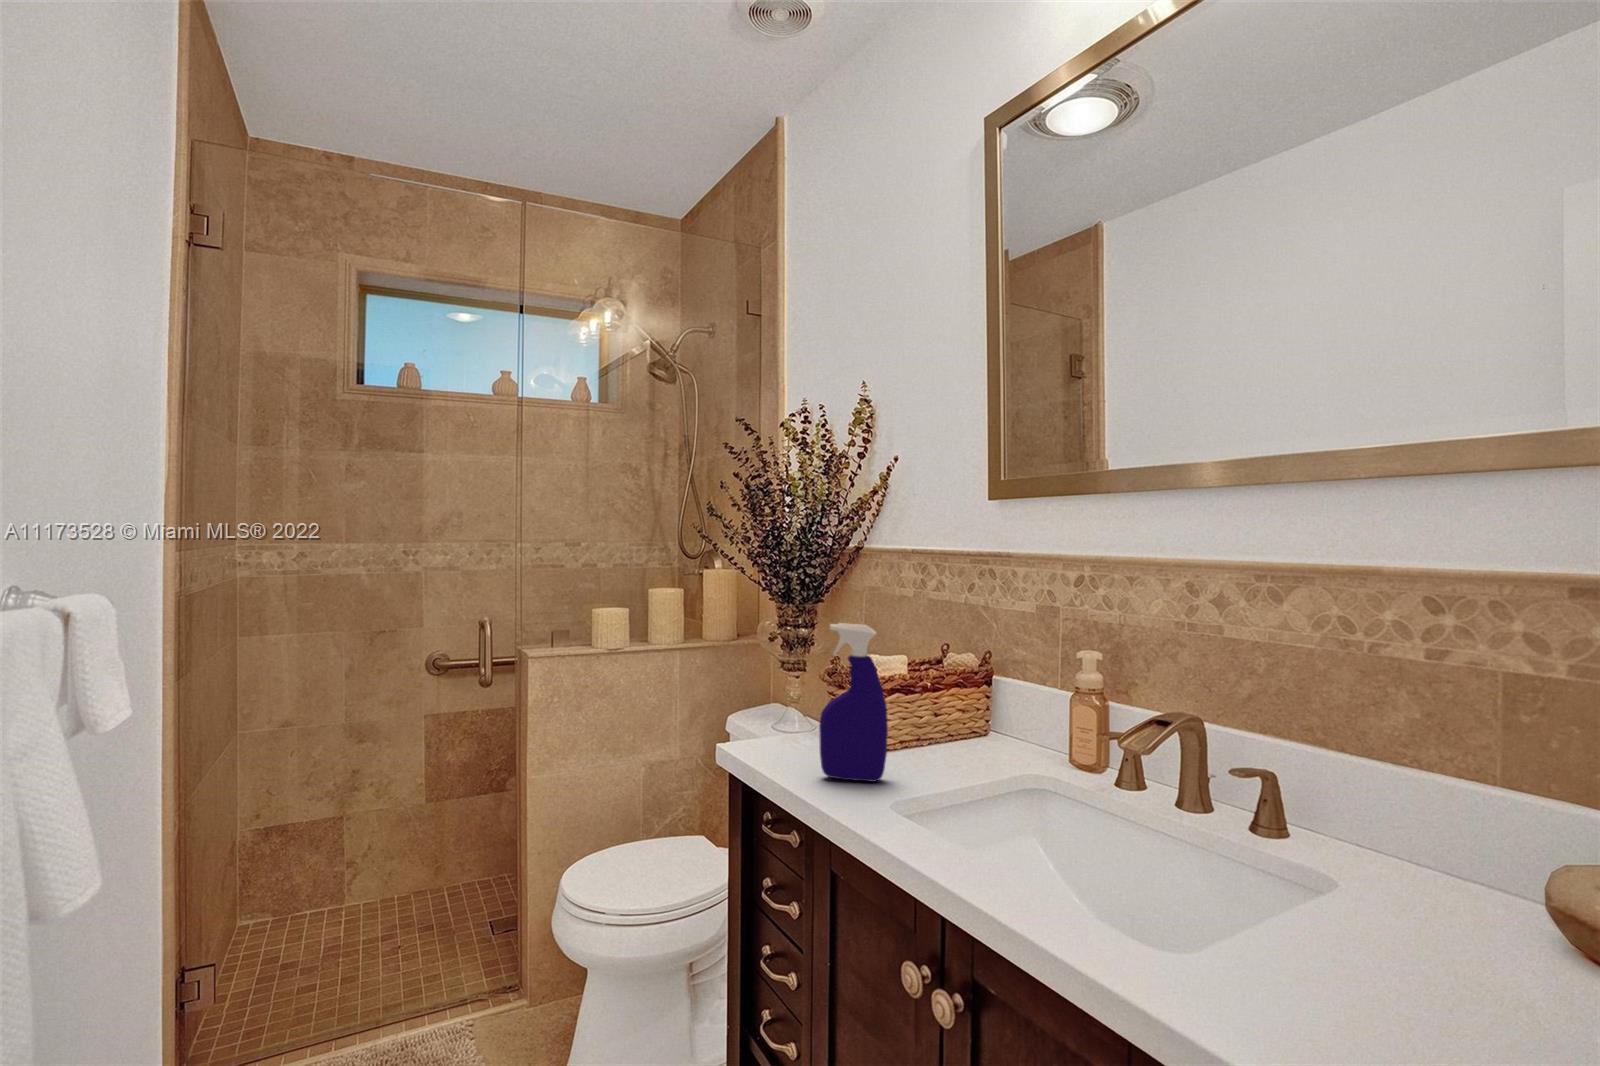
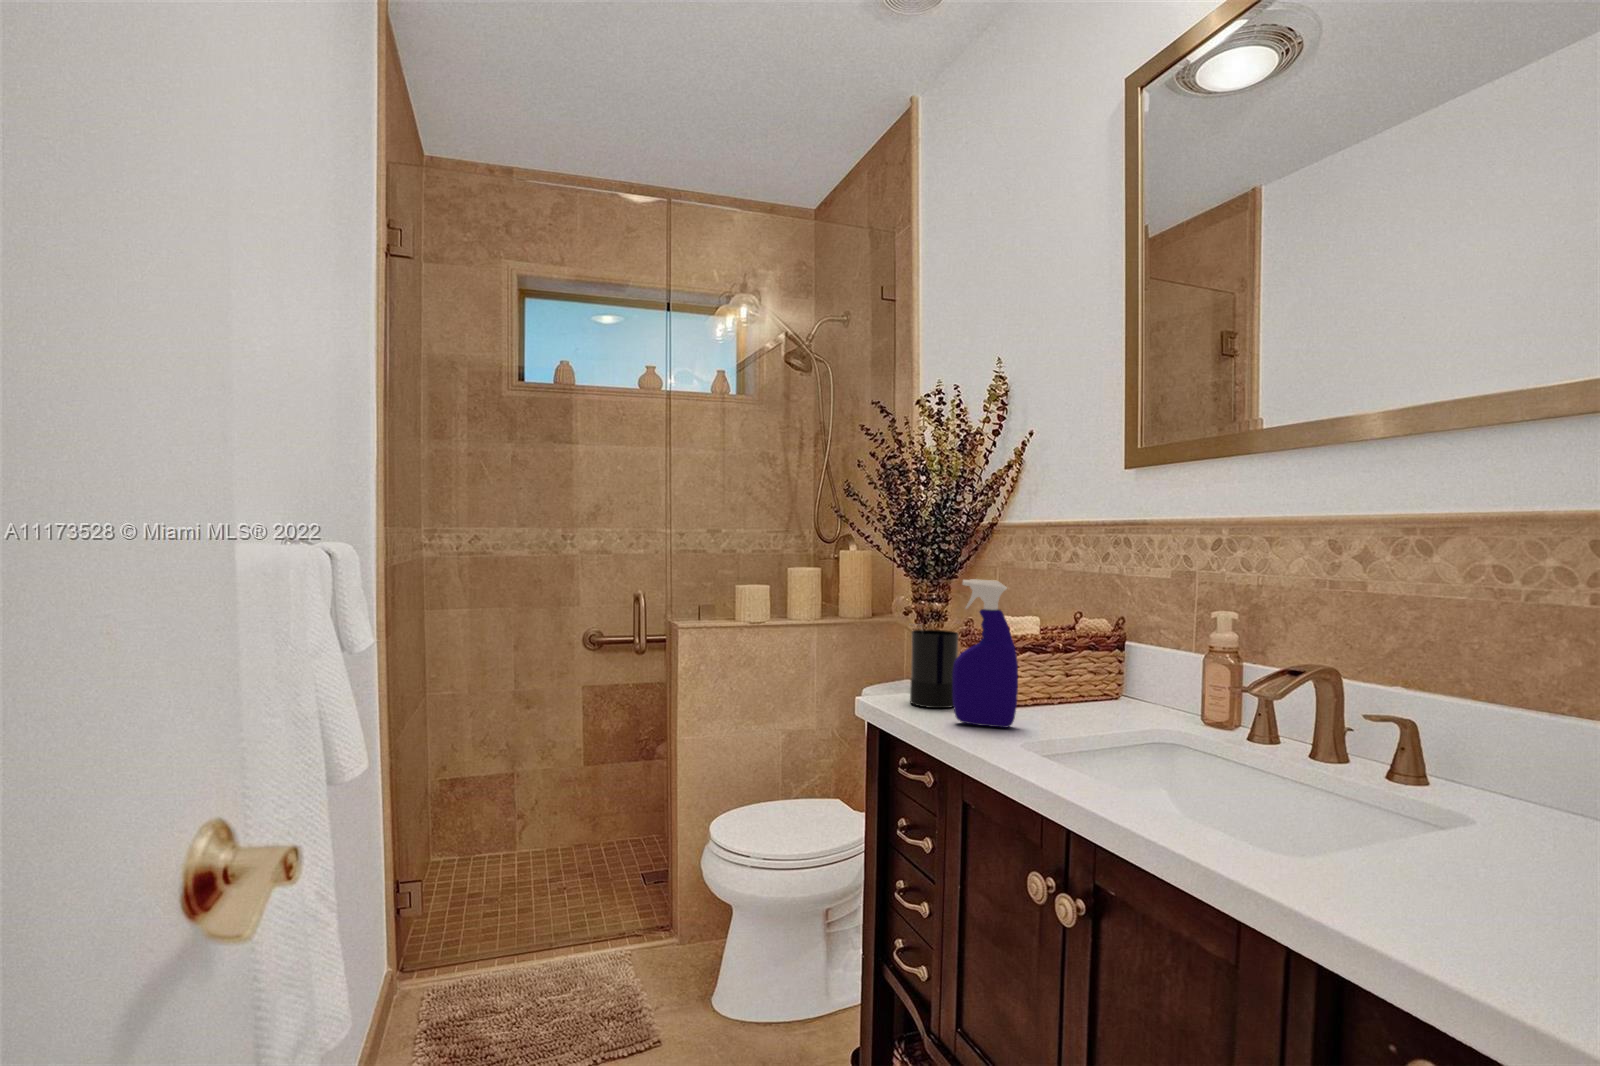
candle: none [770,666,825,757] -> present [910,629,958,708]

